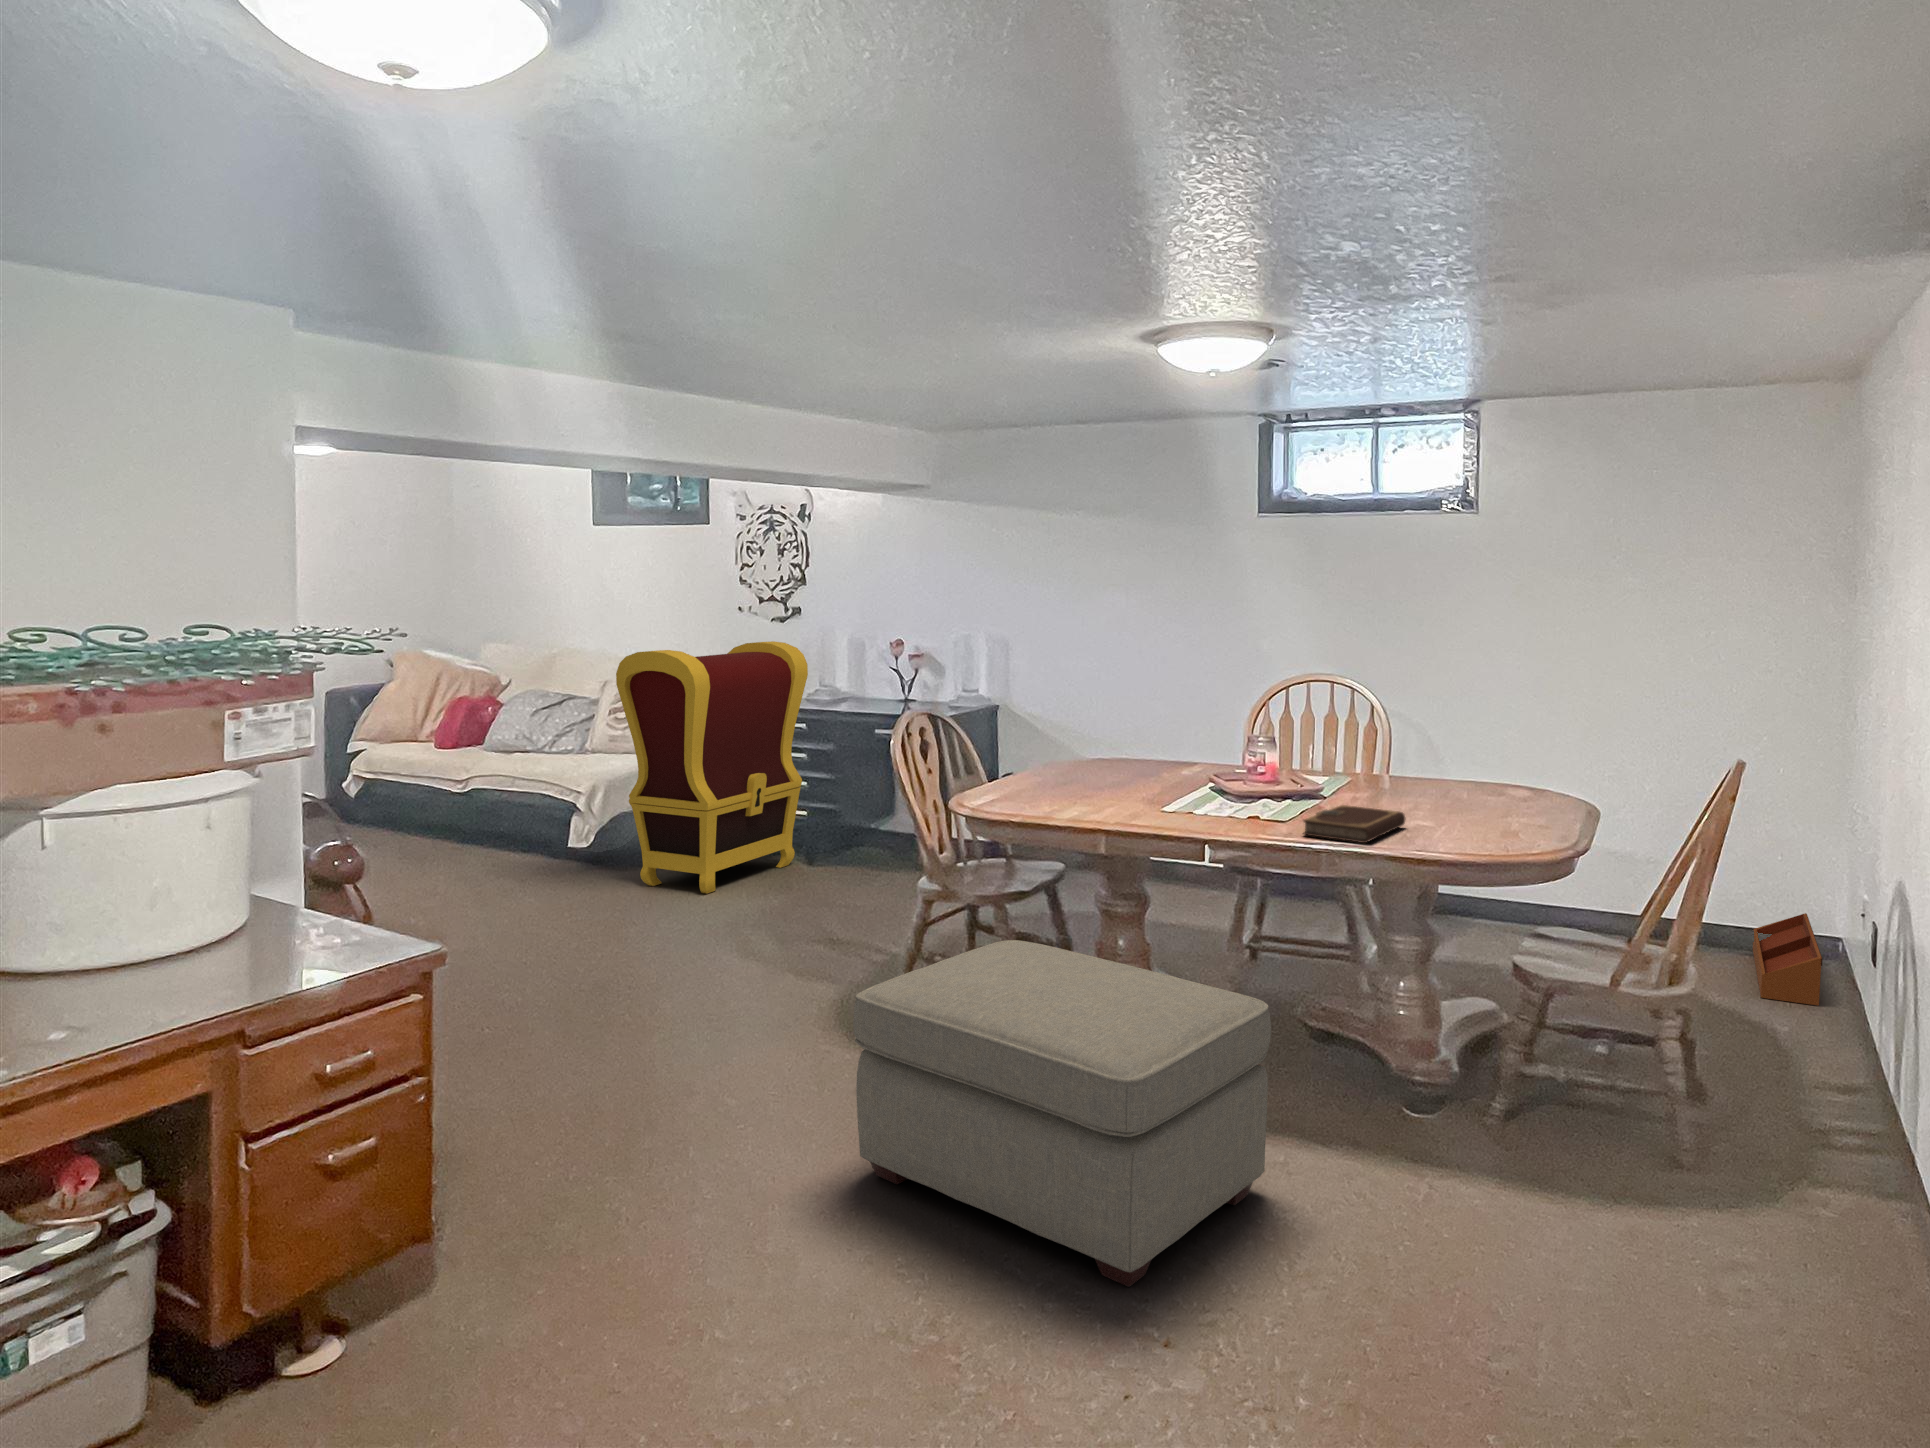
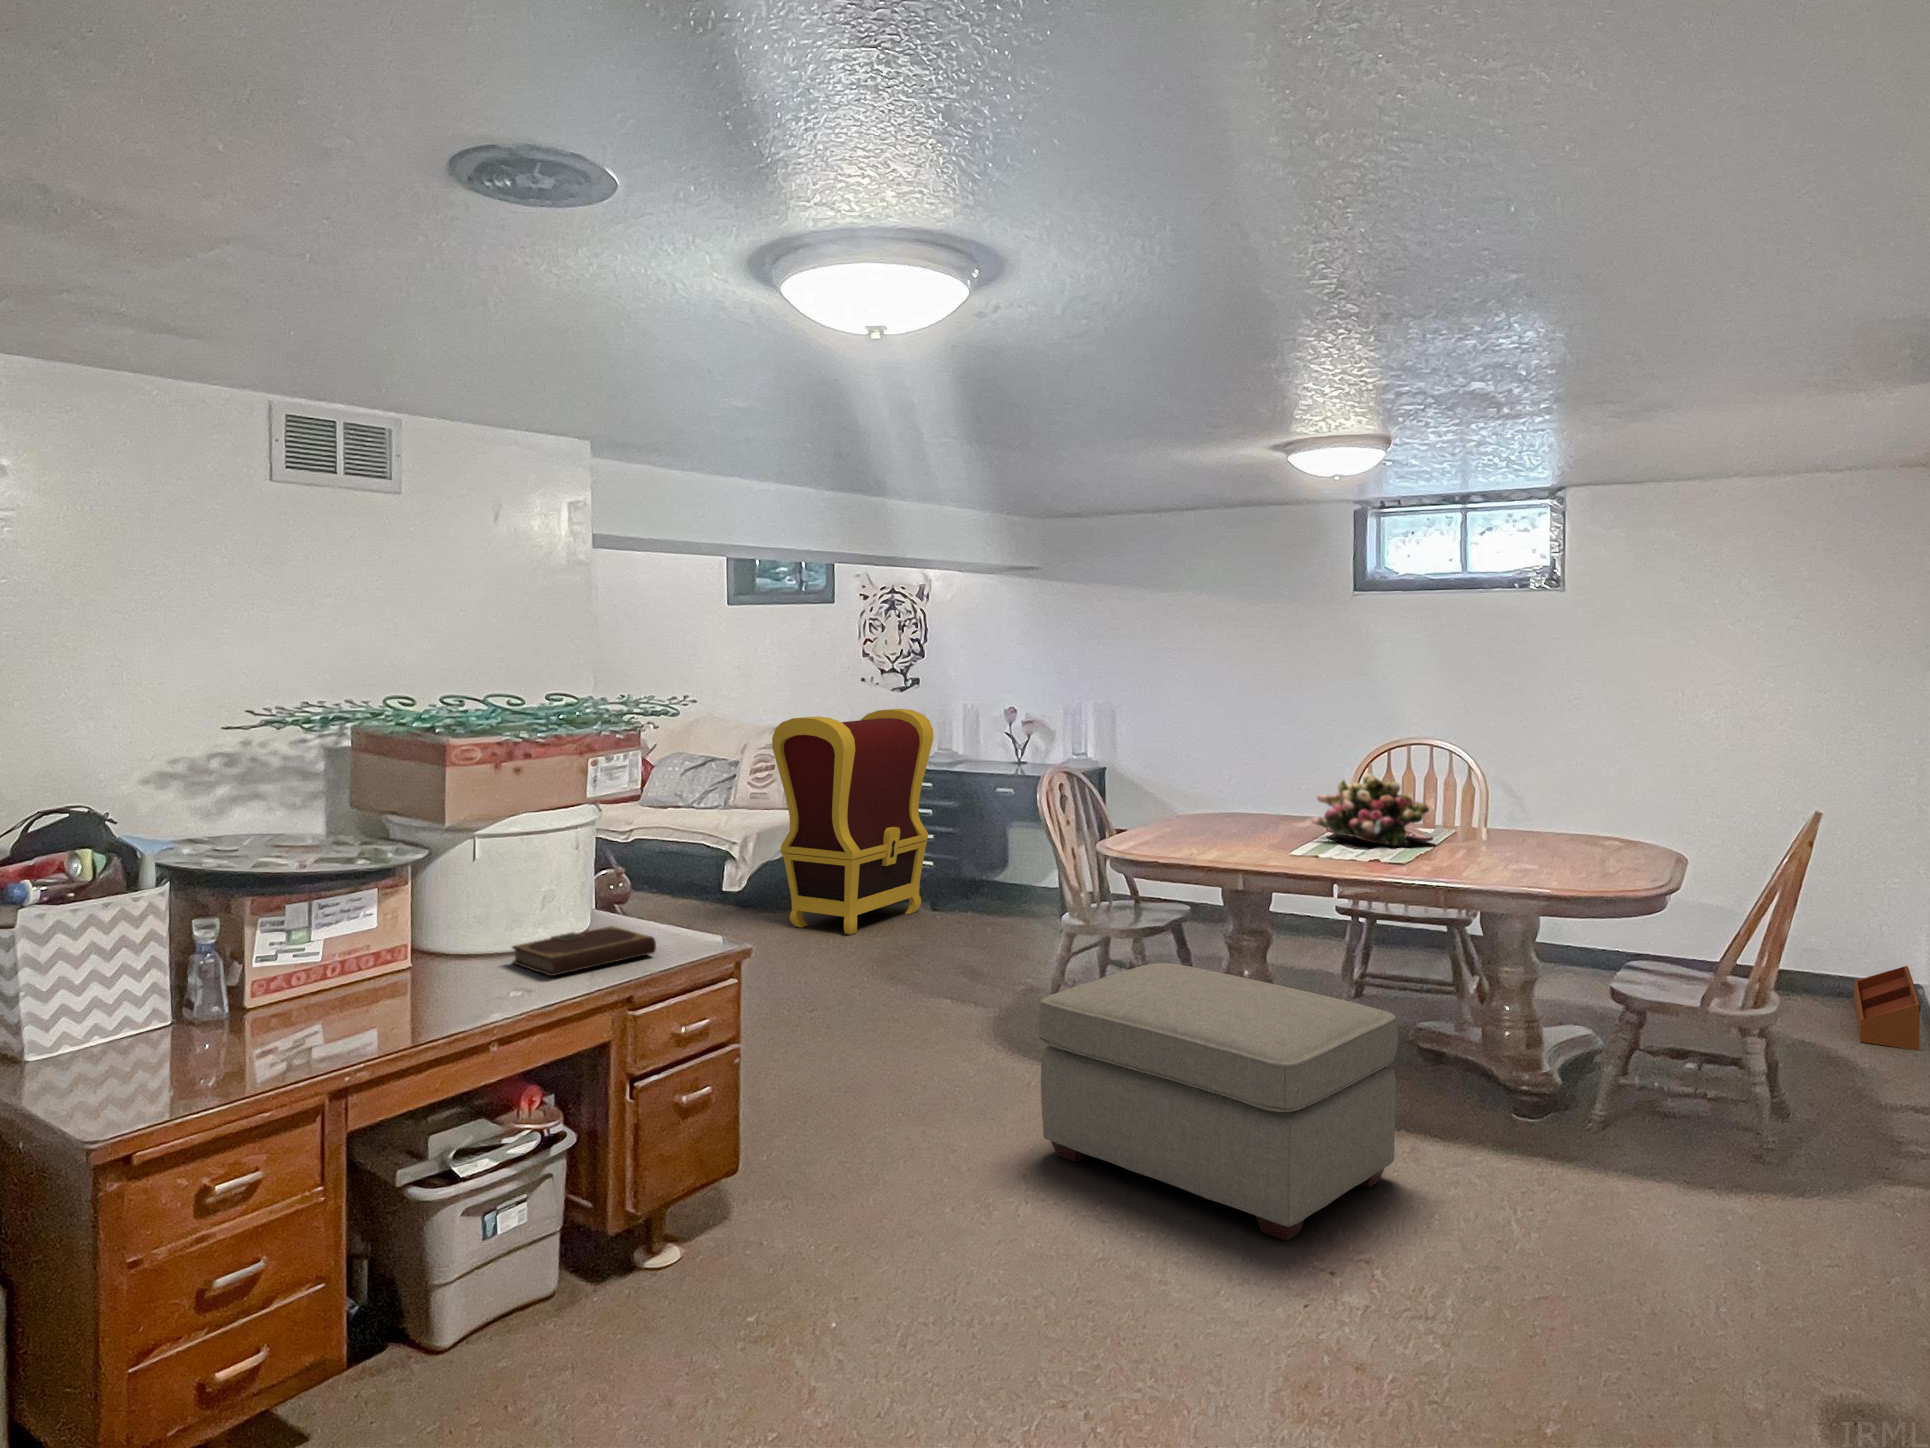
flower arrangement: none [1196,716,1324,798] -> present [1311,773,1429,846]
notebook: present [1303,805,1405,843] -> present [512,926,656,976]

